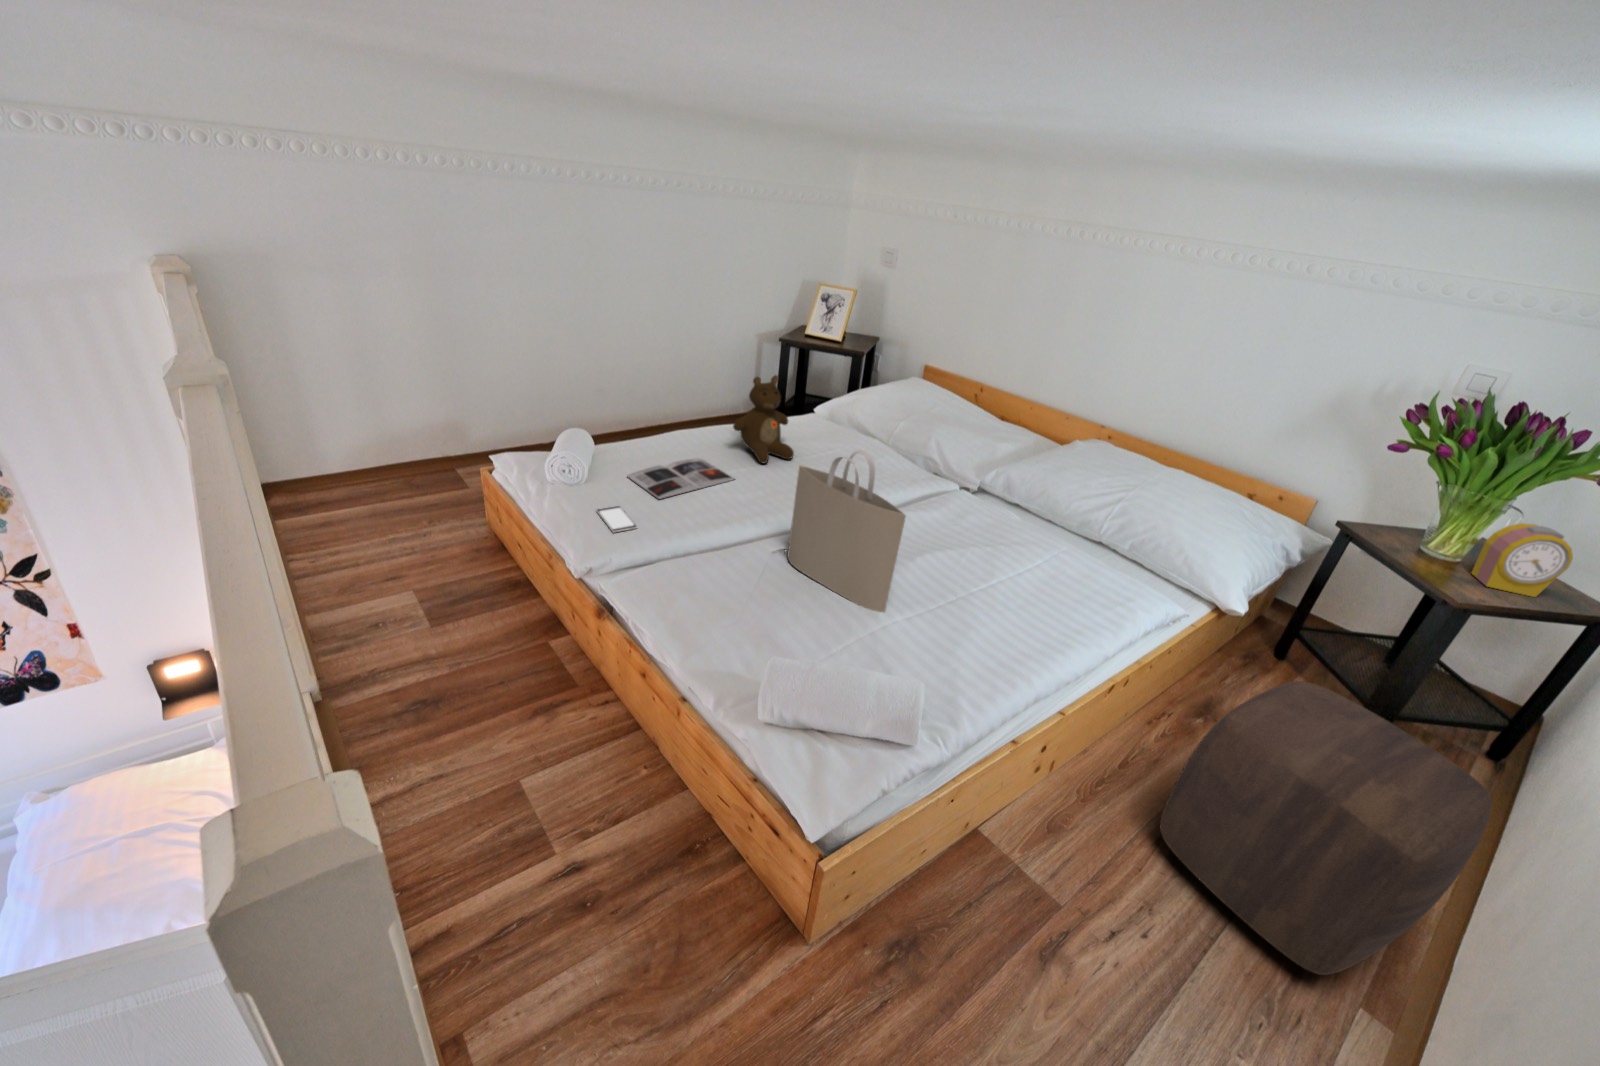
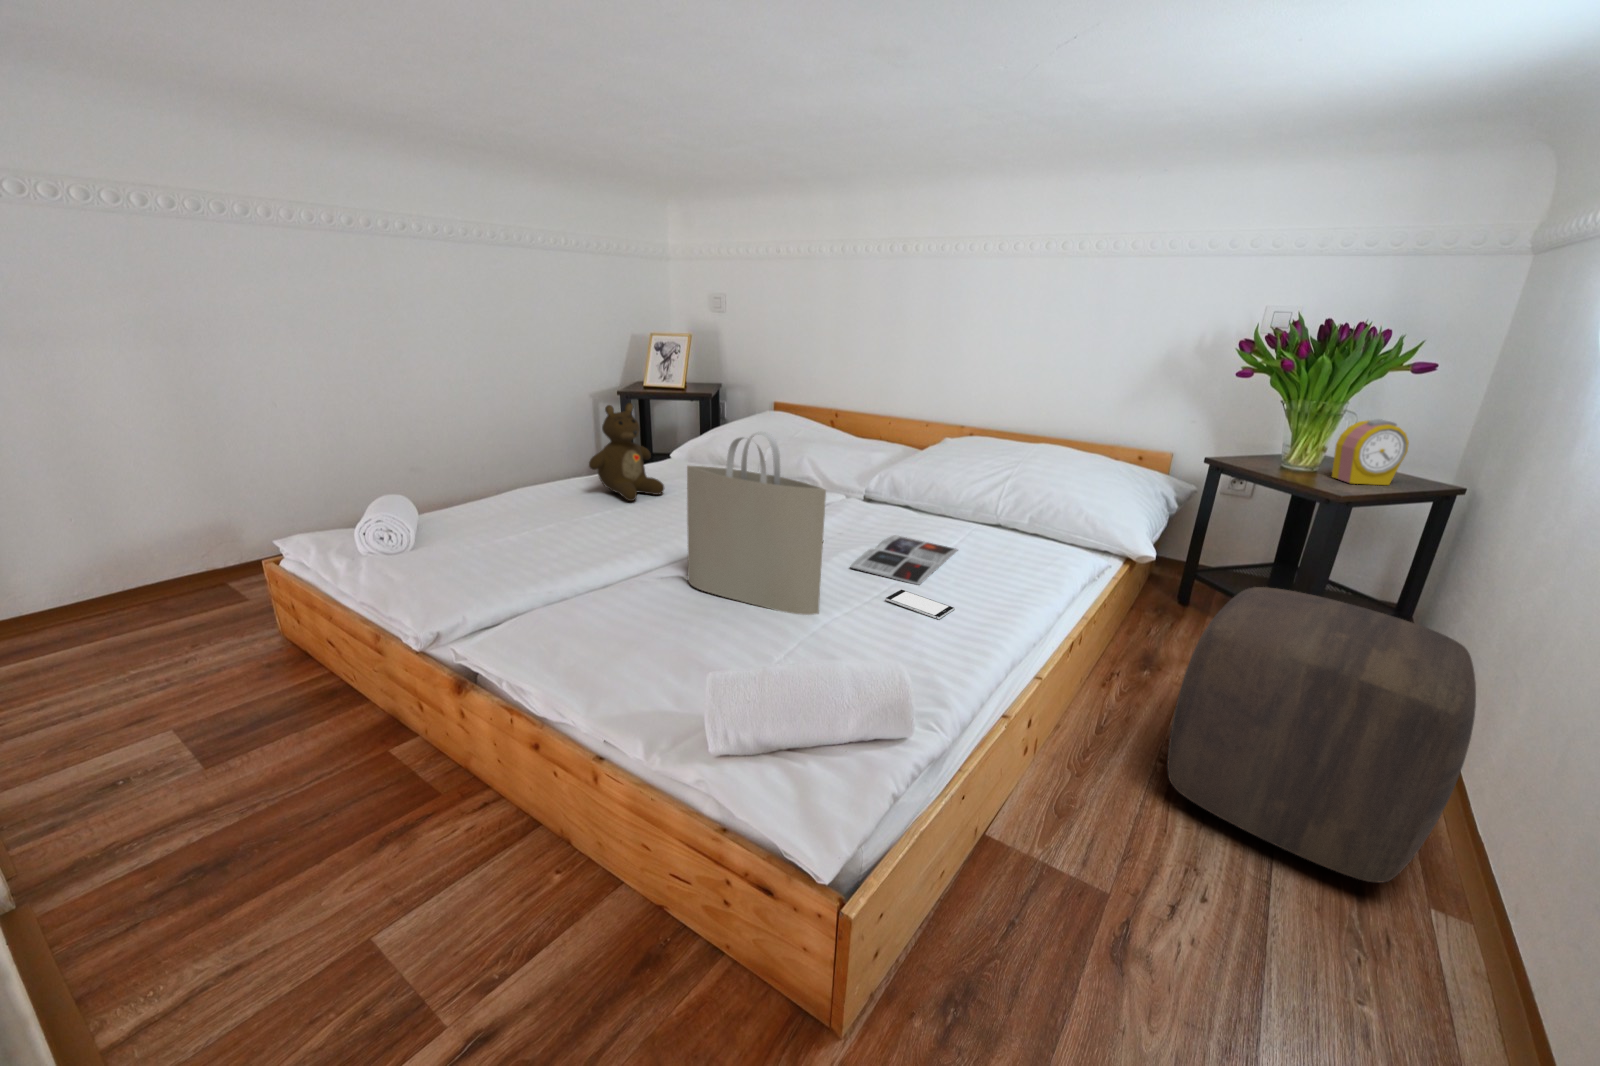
magazine: present [628,458,734,499] -> present [850,535,958,585]
smartphone: present [597,506,637,532] -> present [885,590,955,619]

